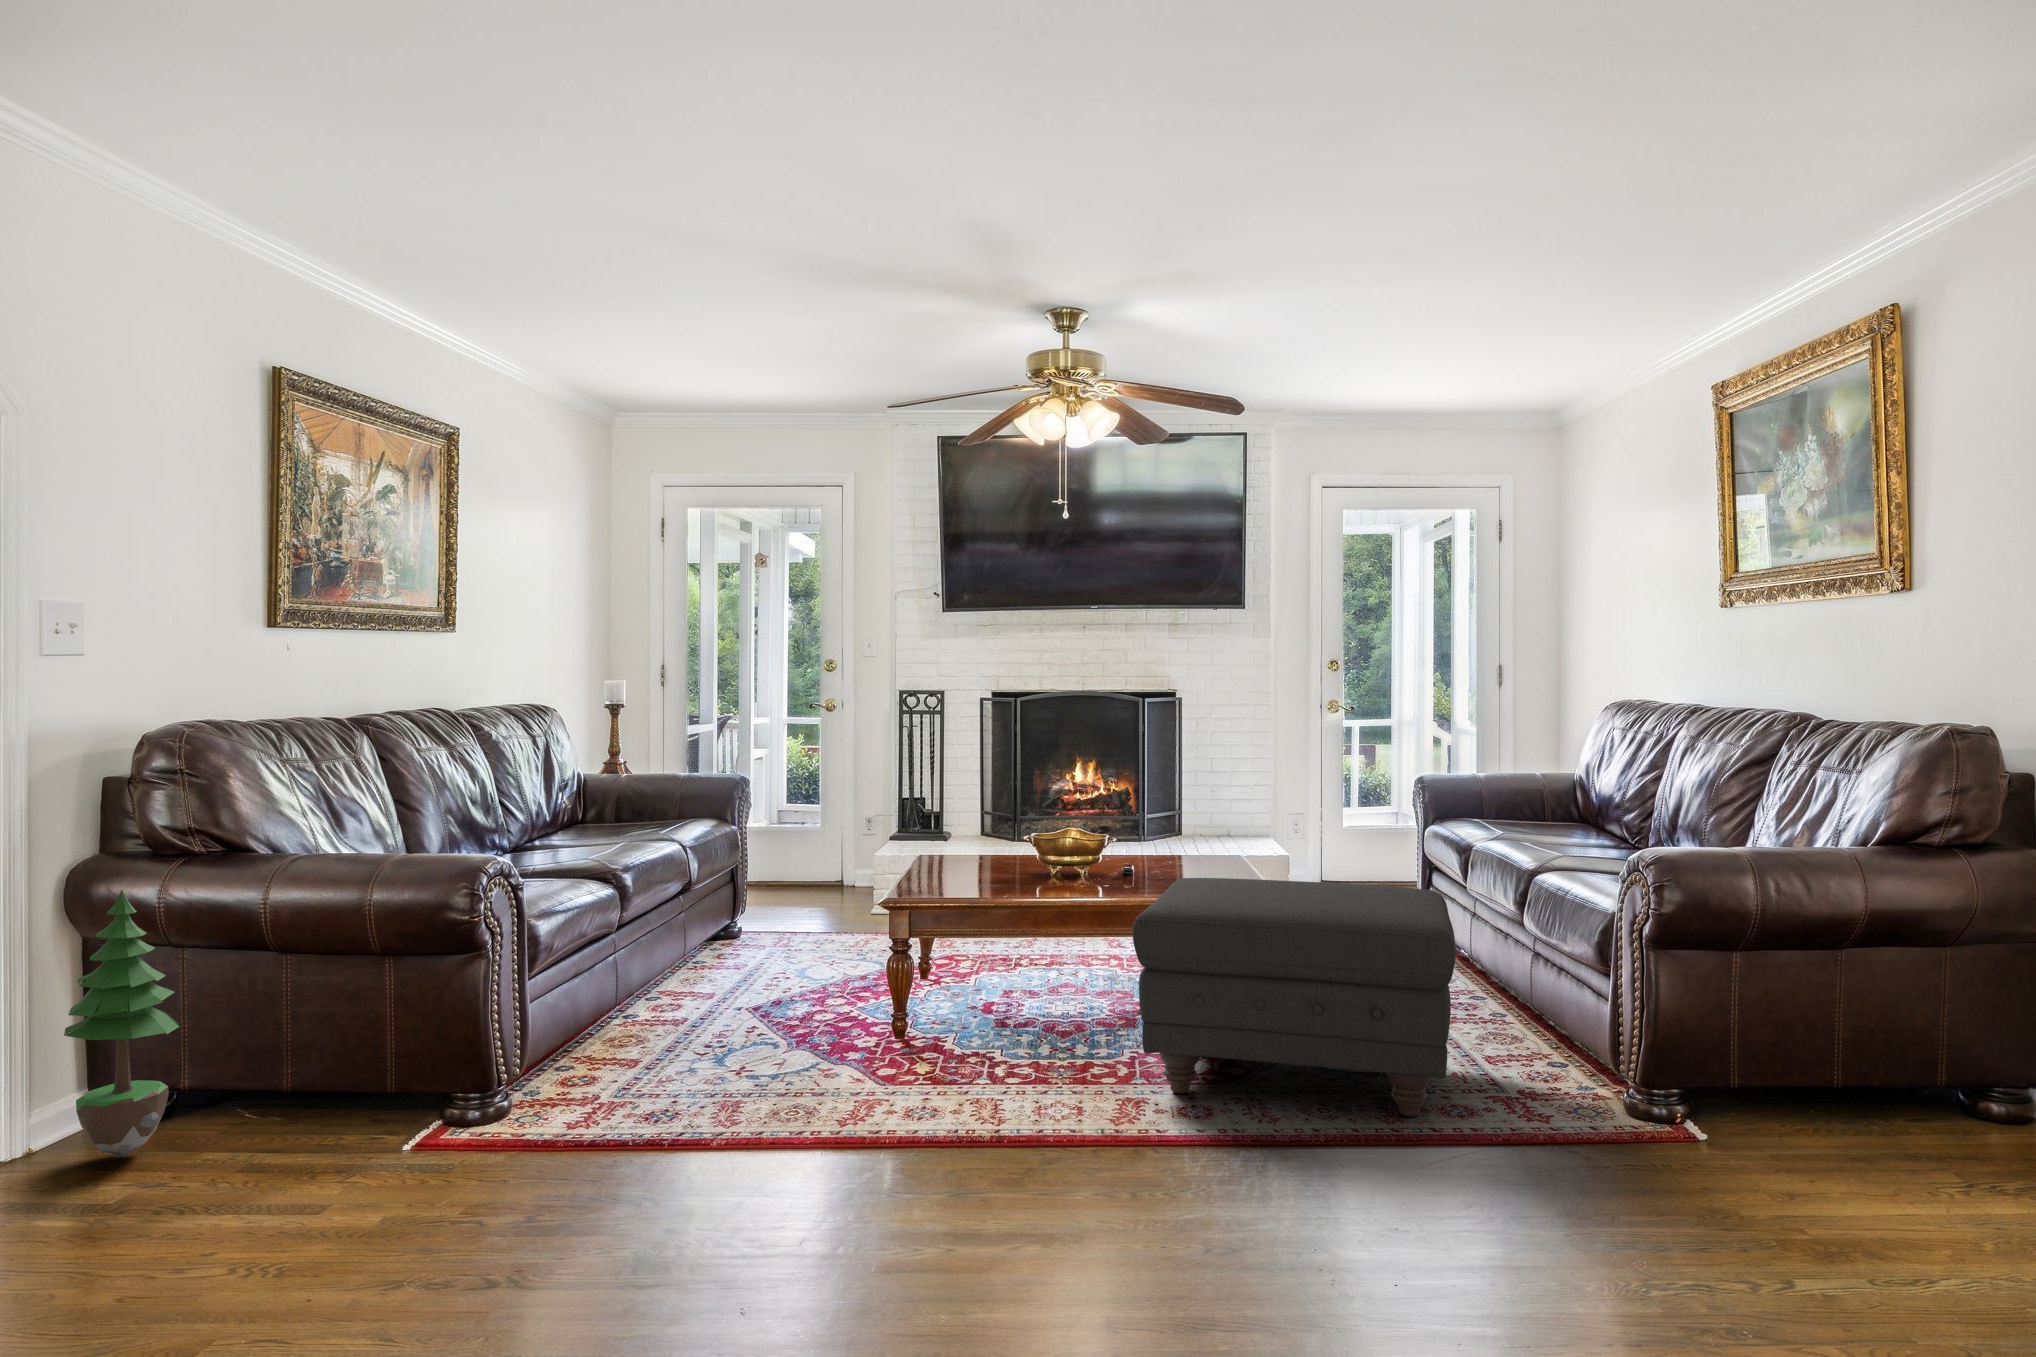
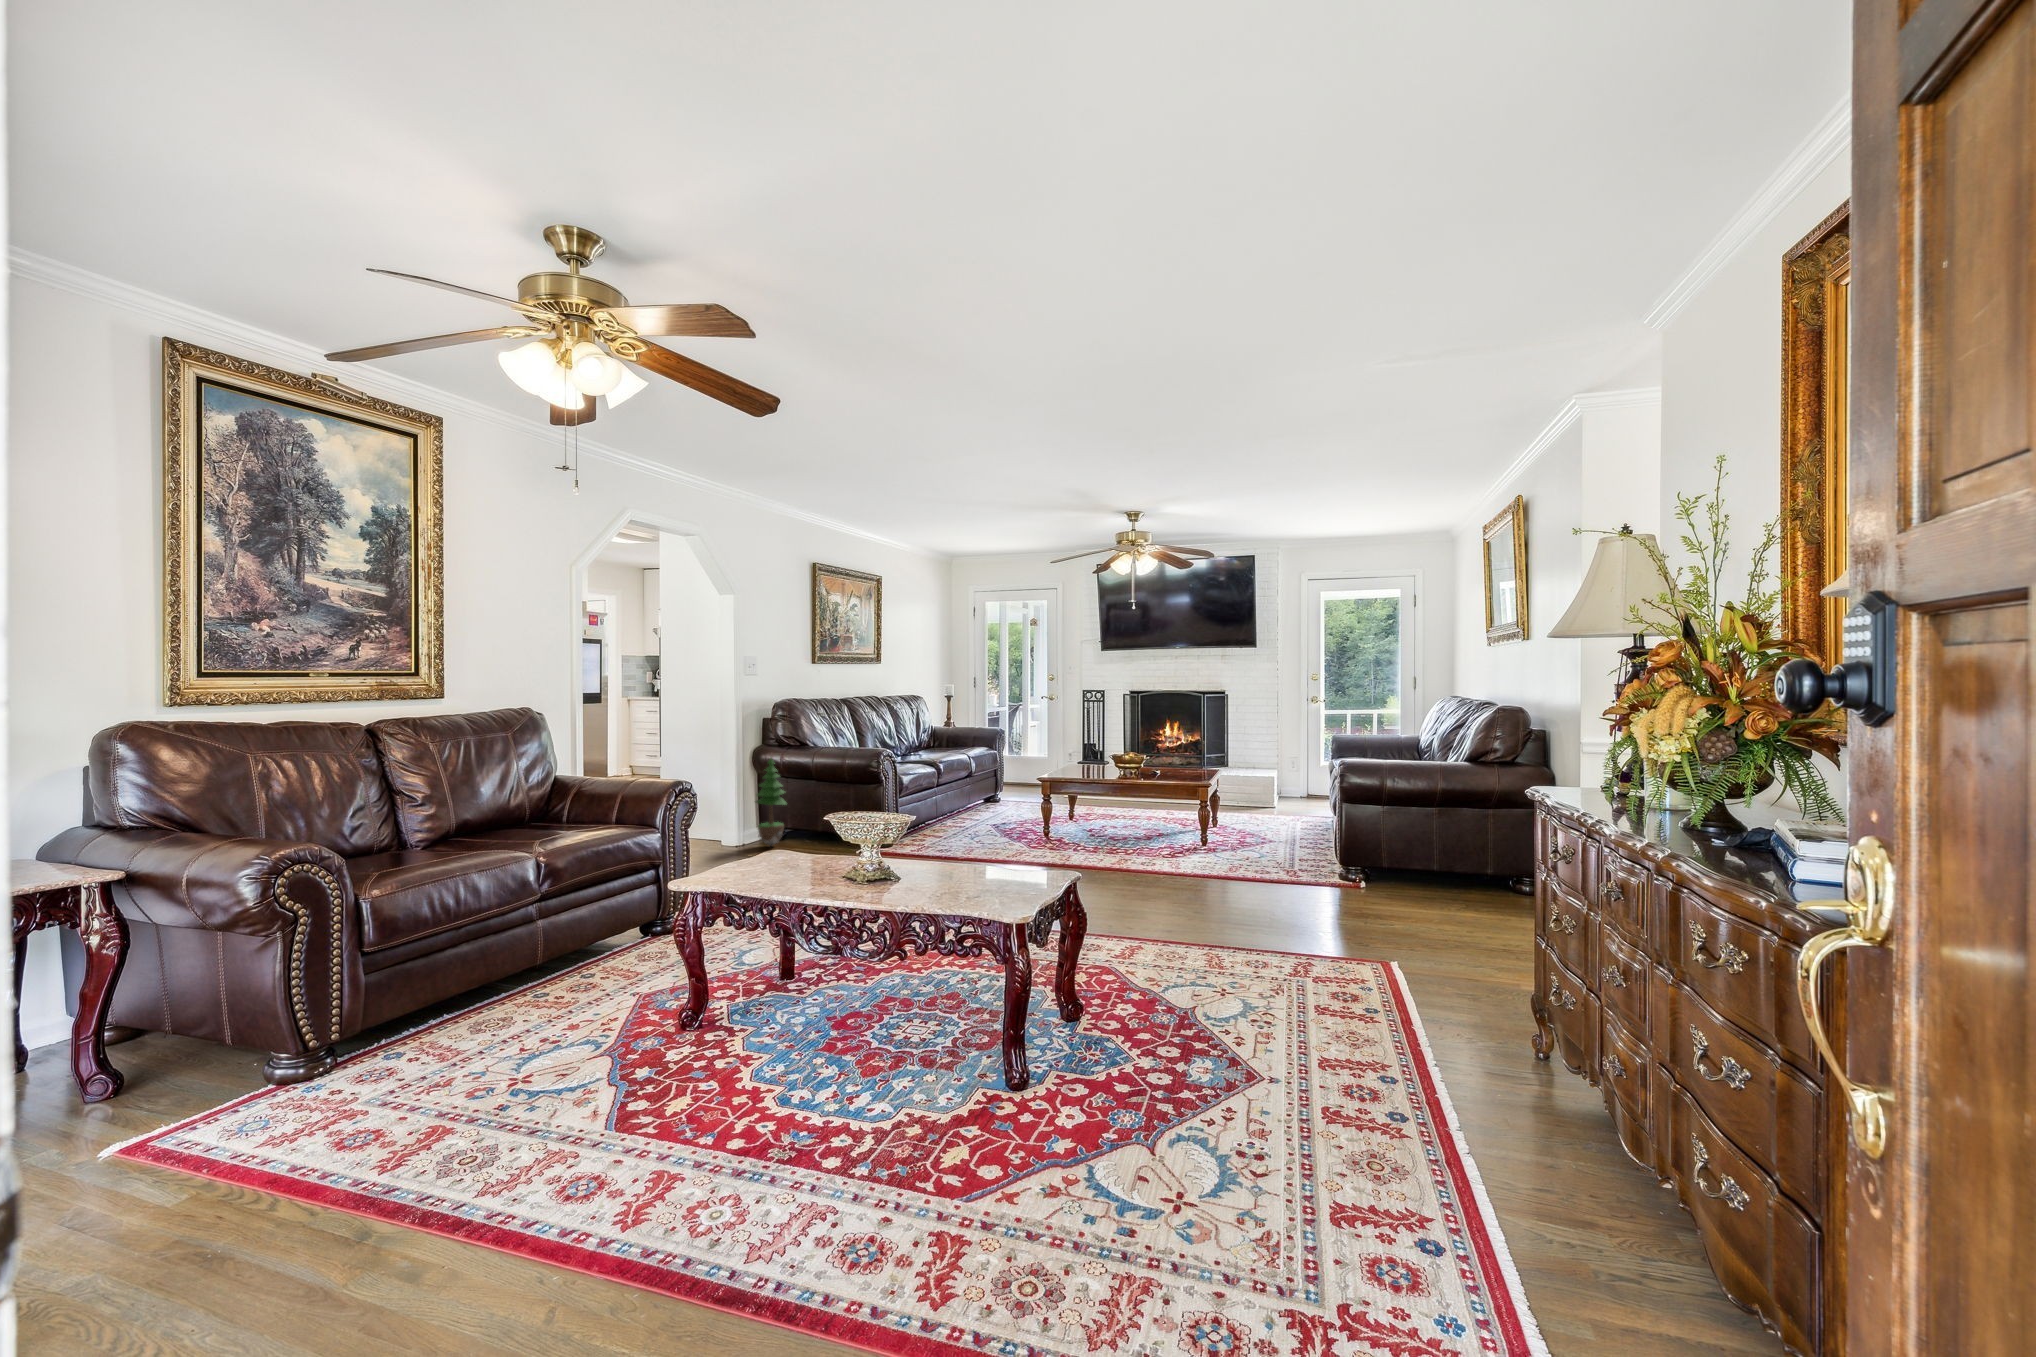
ottoman: present [1133,878,1456,1117] -> none [1126,771,1274,866]

